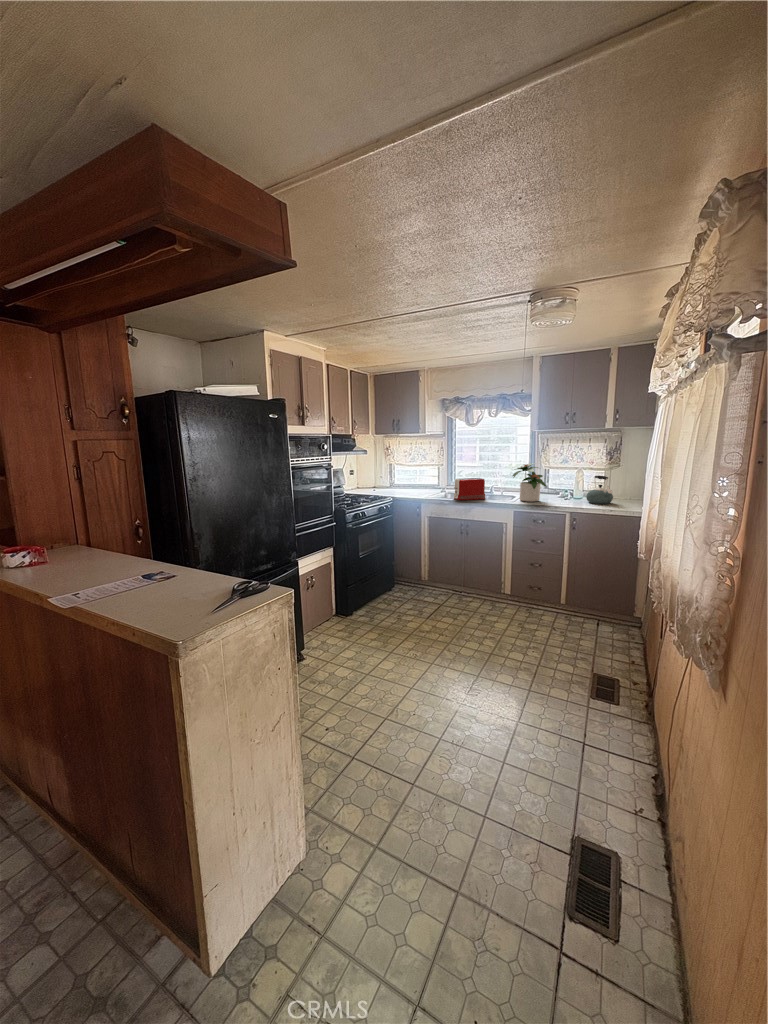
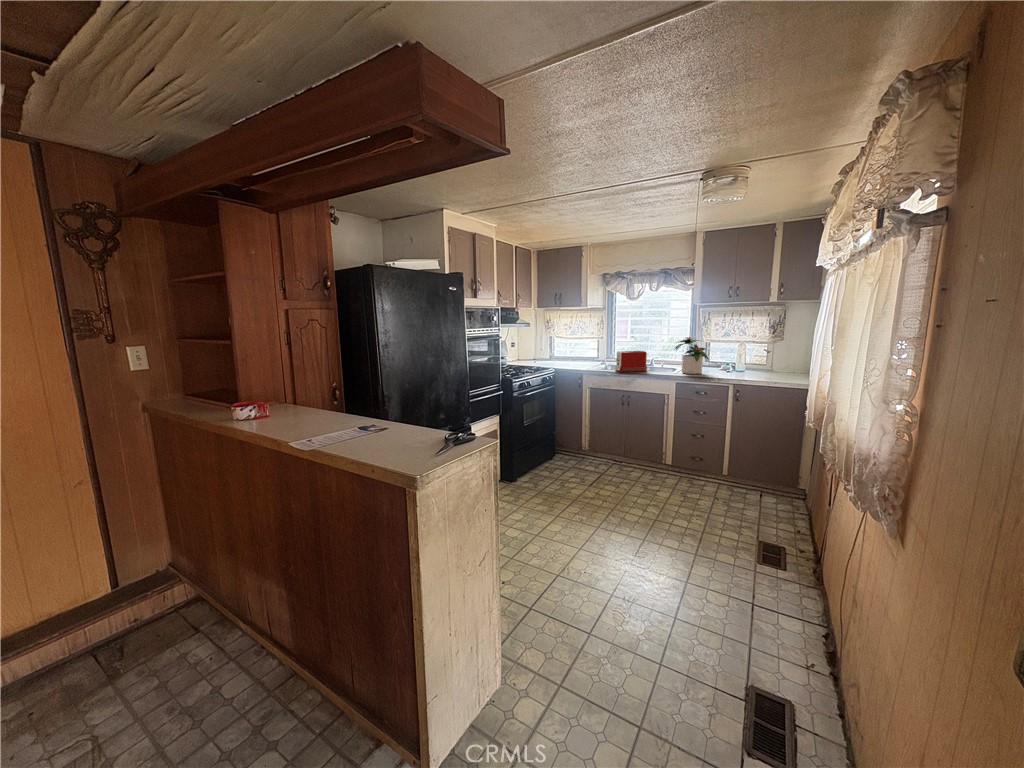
kettle: present [586,476,613,504] -> none [750,349,777,377]

